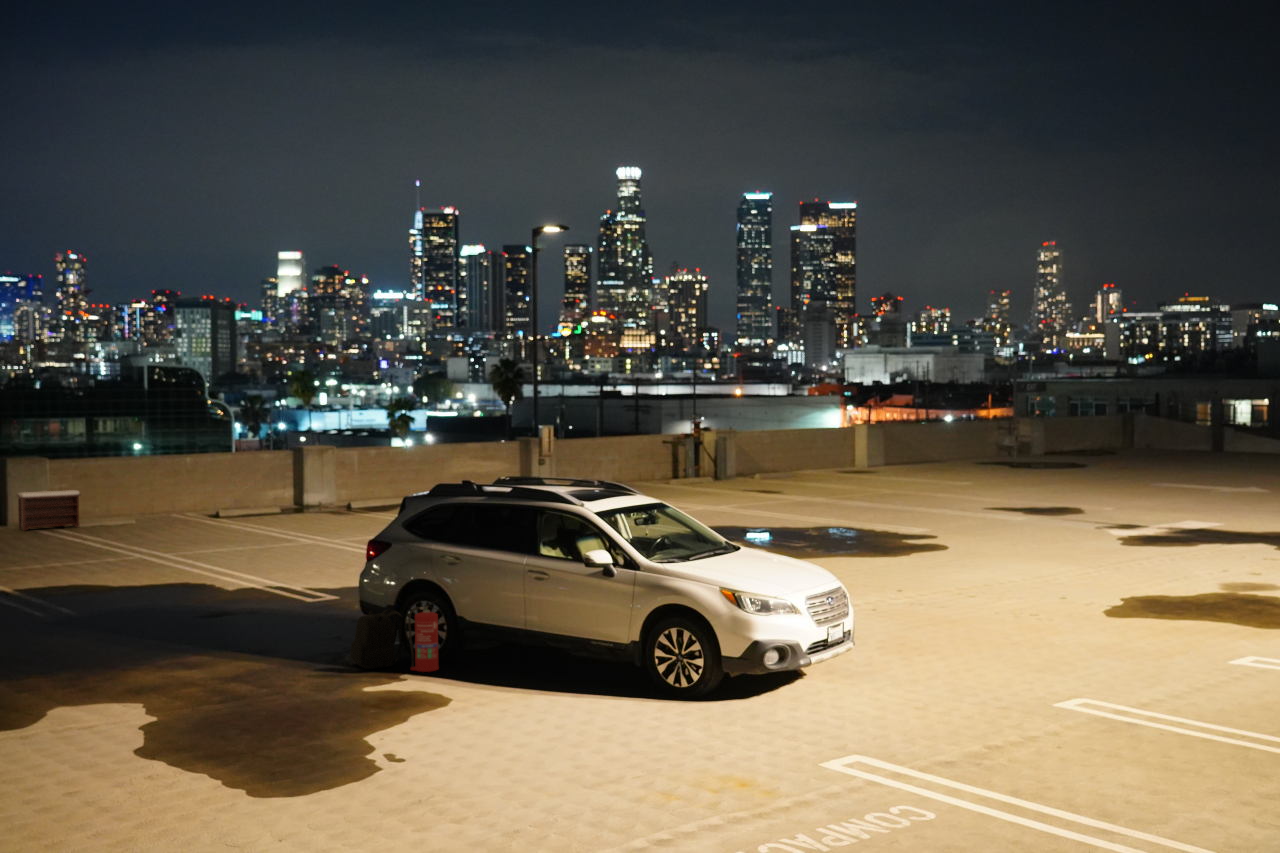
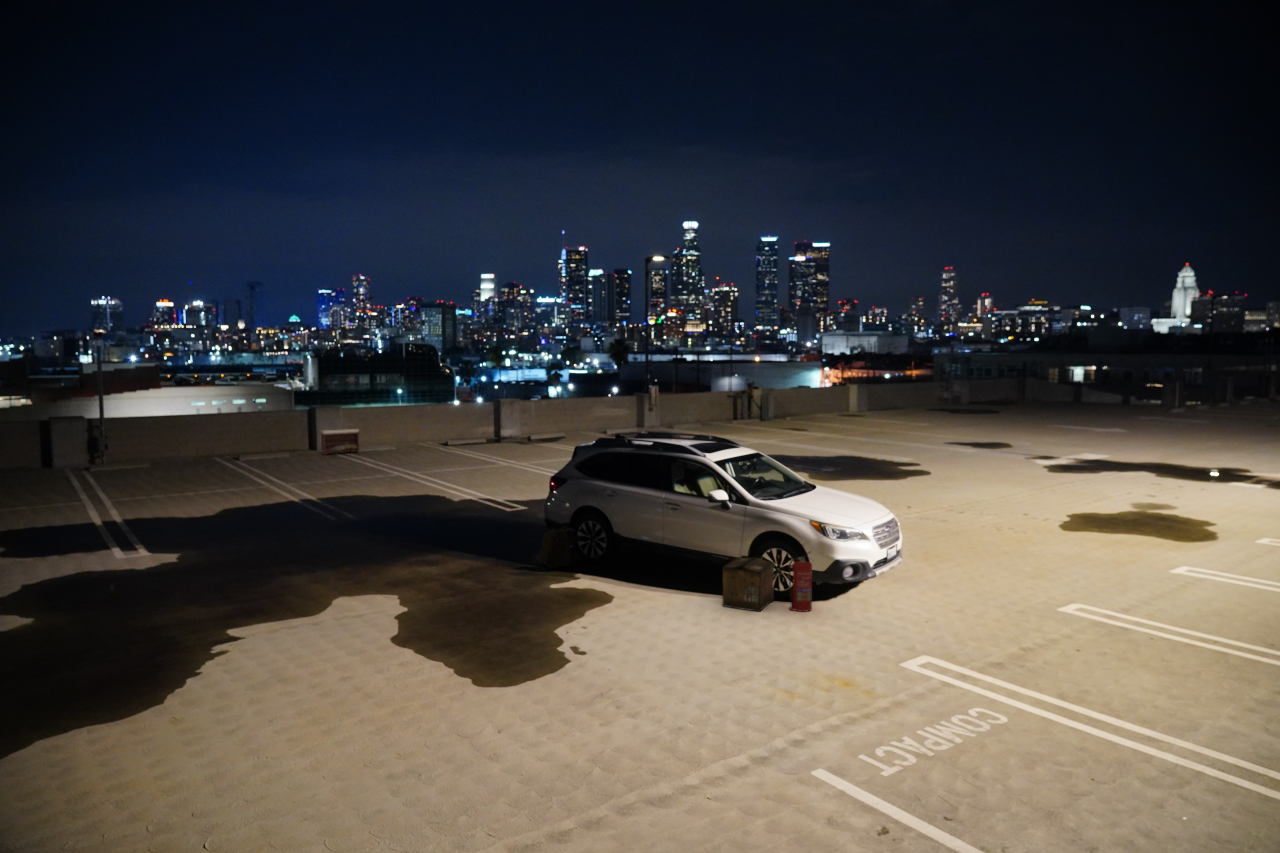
fire extinguisher: present [408,601,439,672] -> present [789,553,812,612]
cardboard box: none [602,642,674,713] -> present [722,558,774,611]

